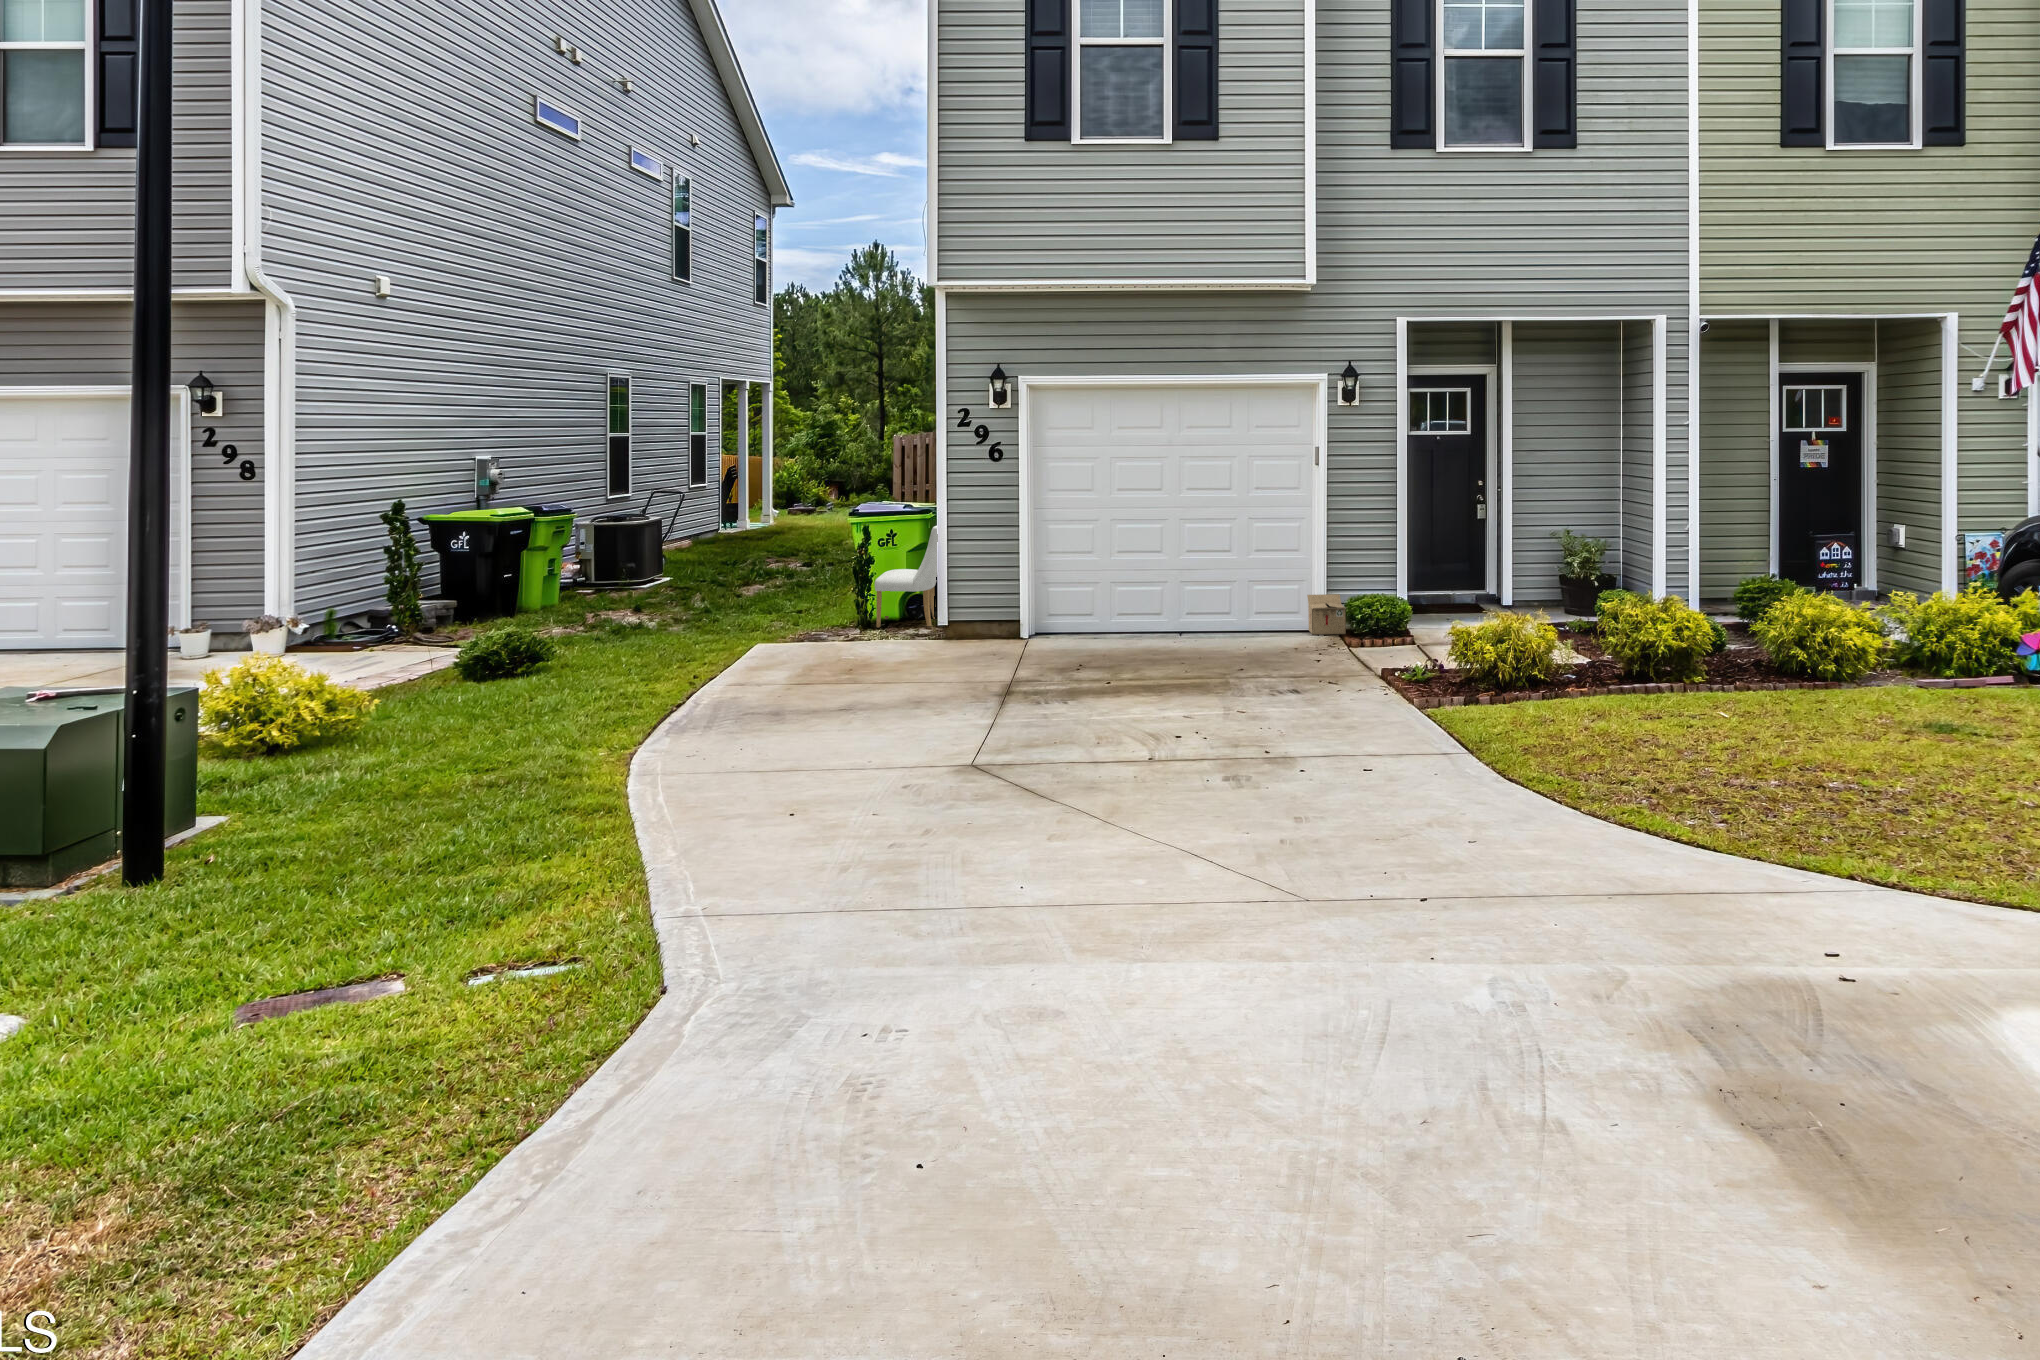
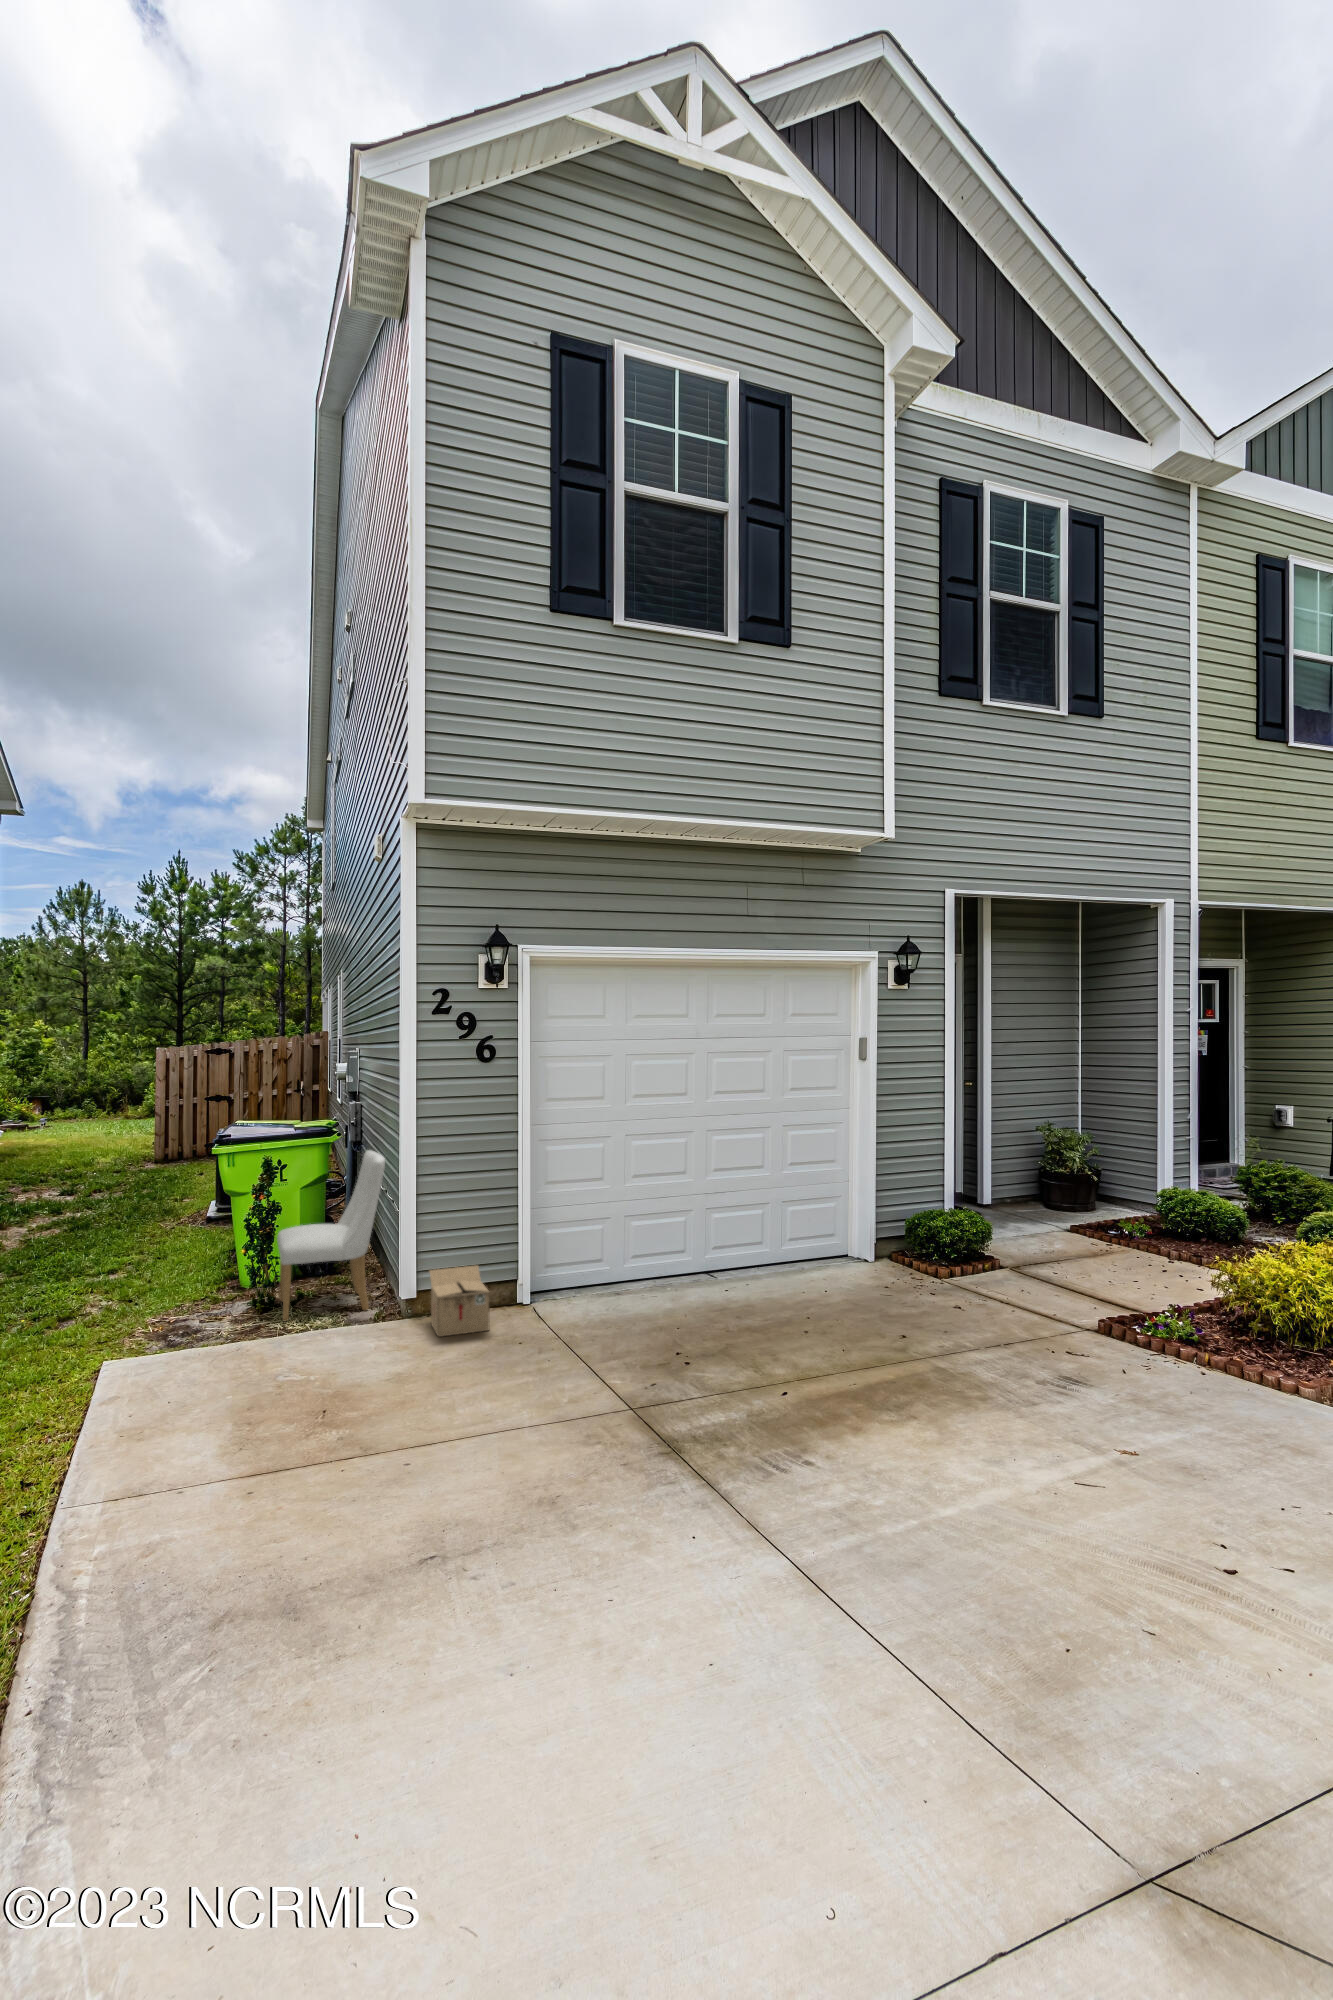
cardboard box: present [1307,594,1347,635] -> present [430,1265,490,1337]

